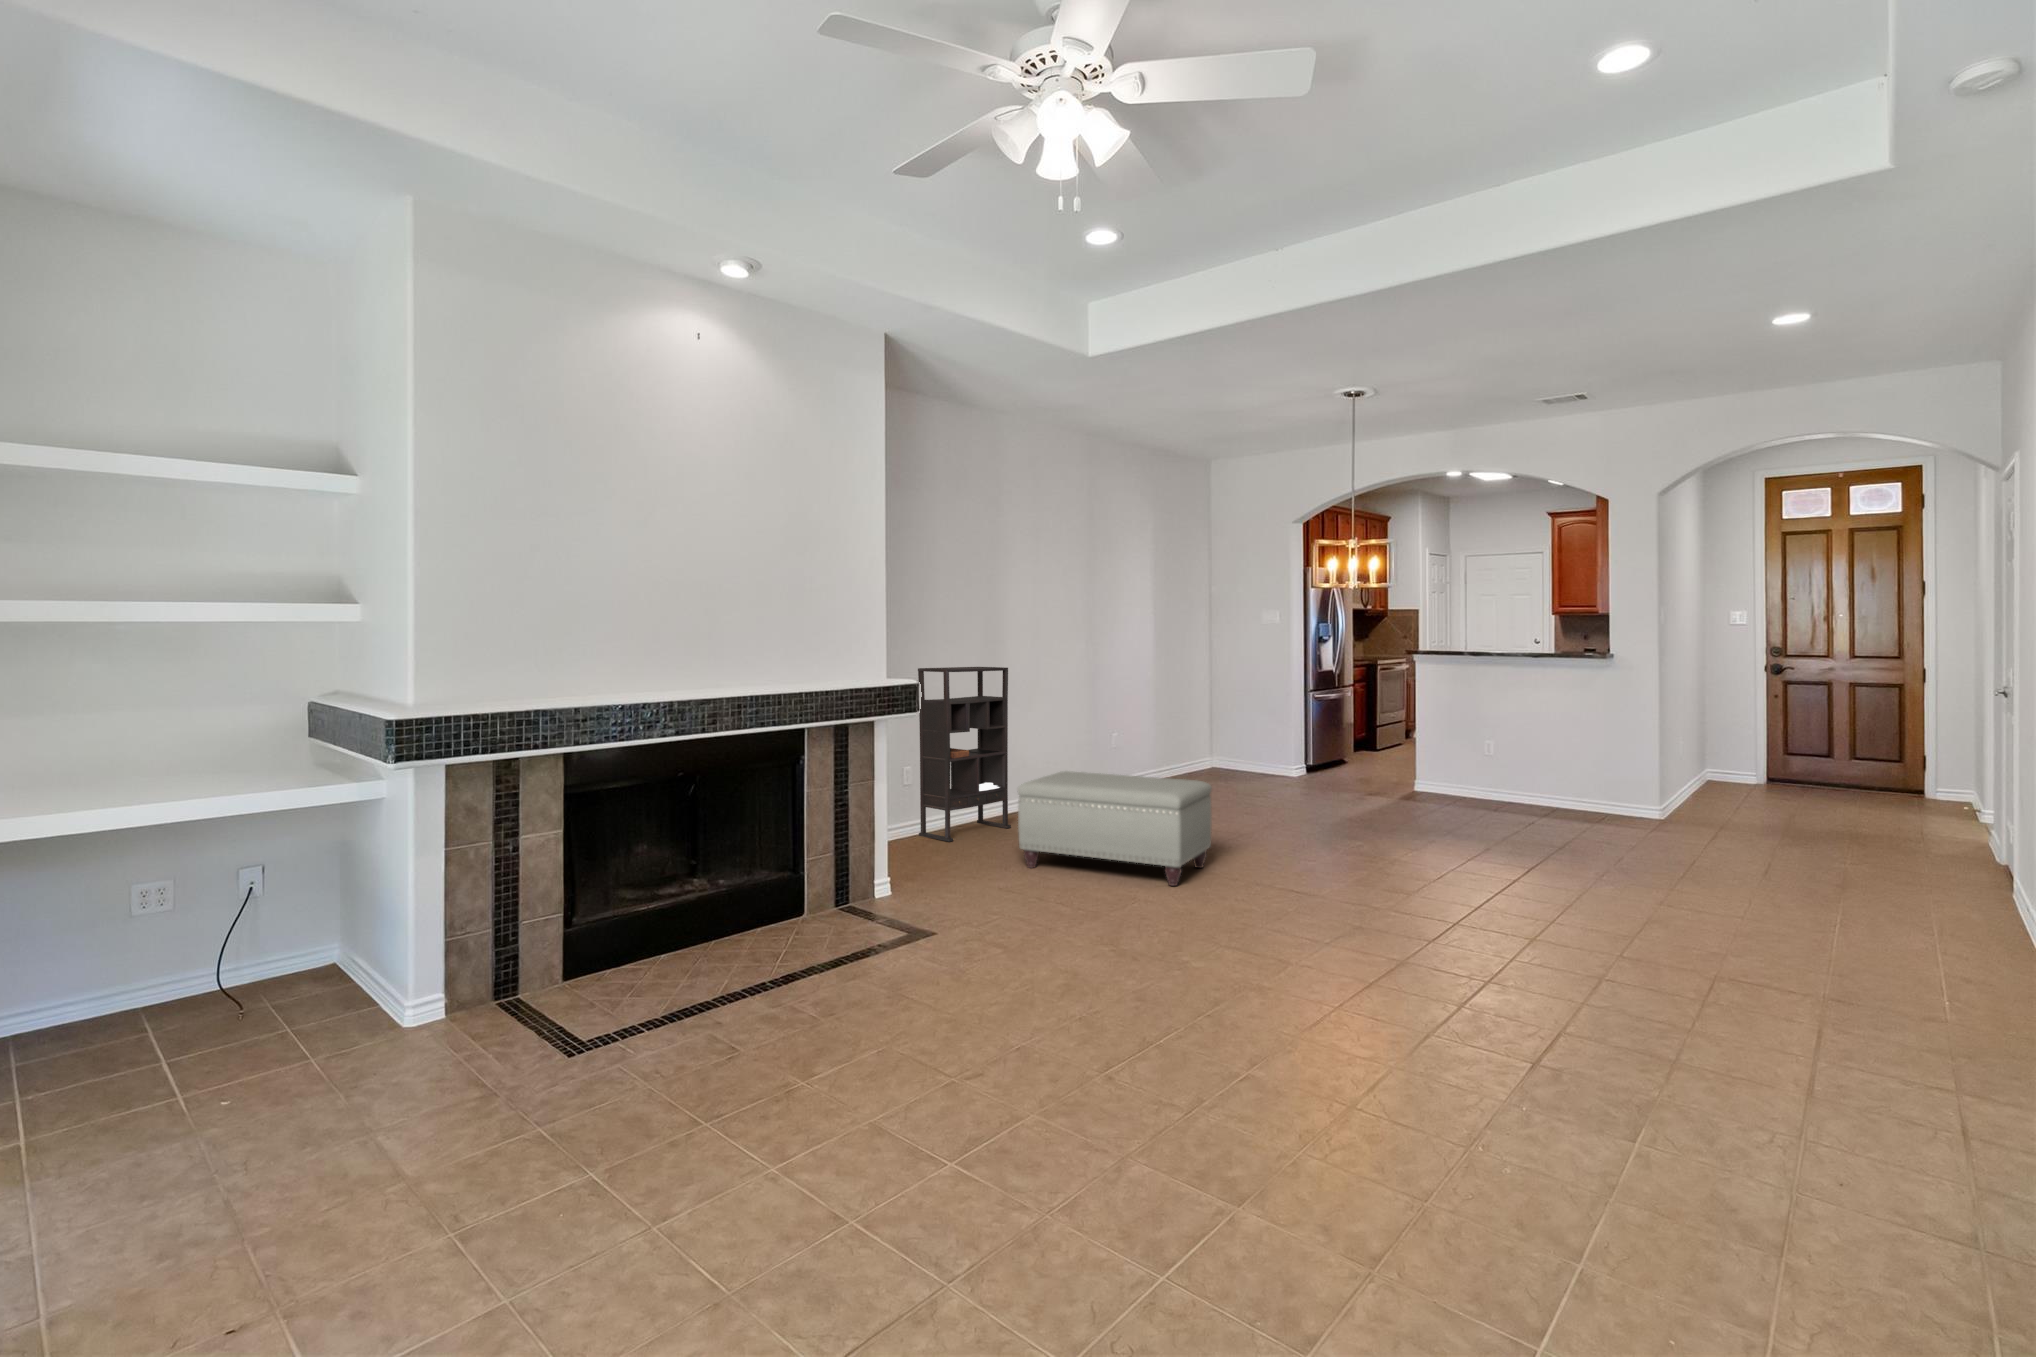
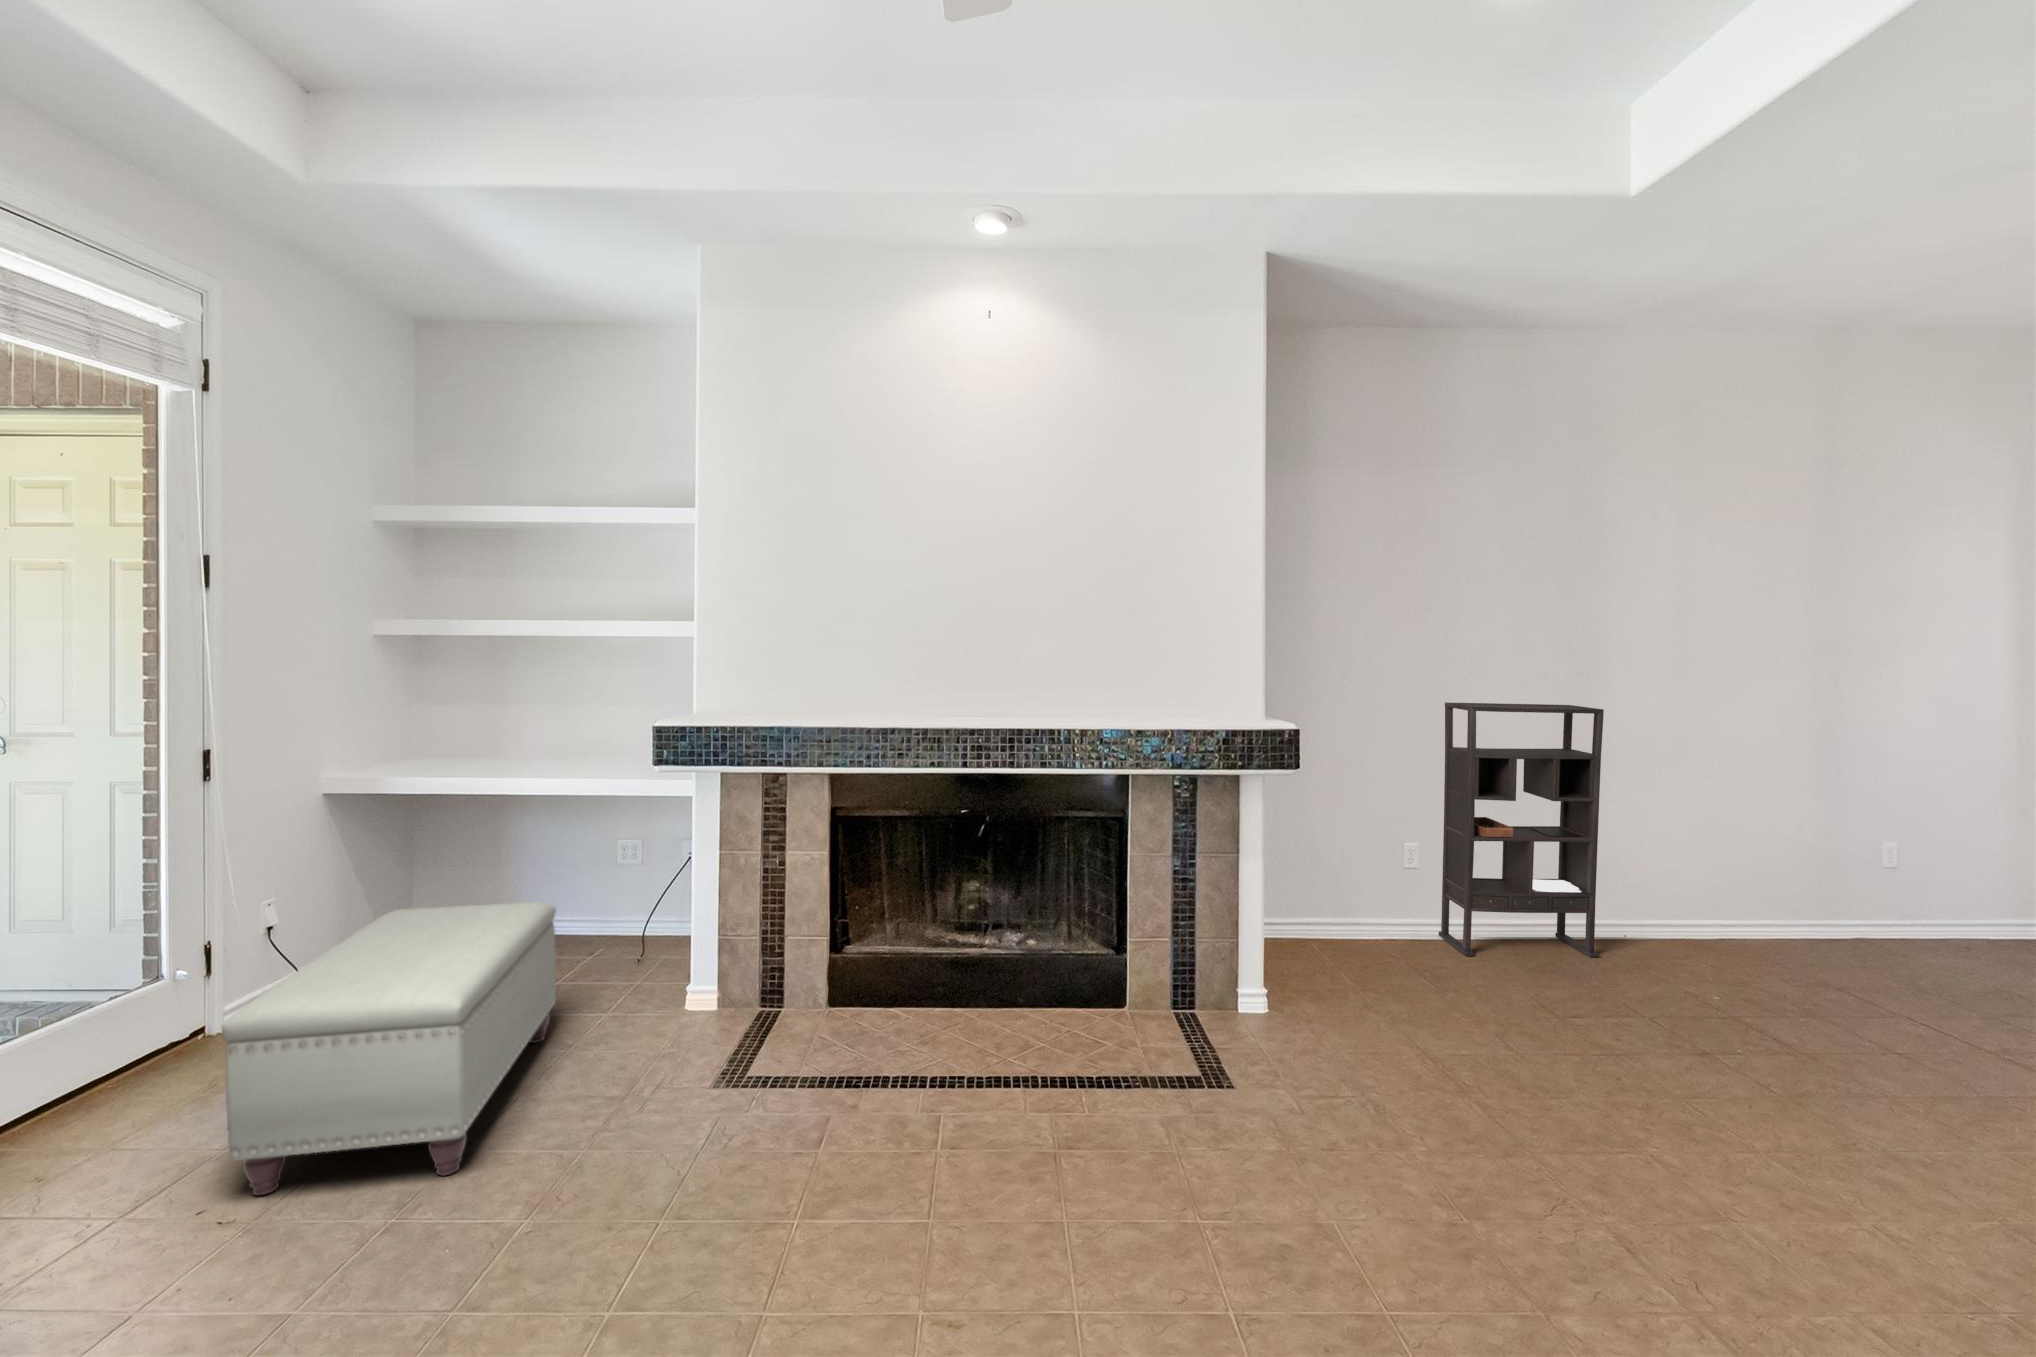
ottoman: present [1018,771,1212,886] -> present [222,902,556,1195]

